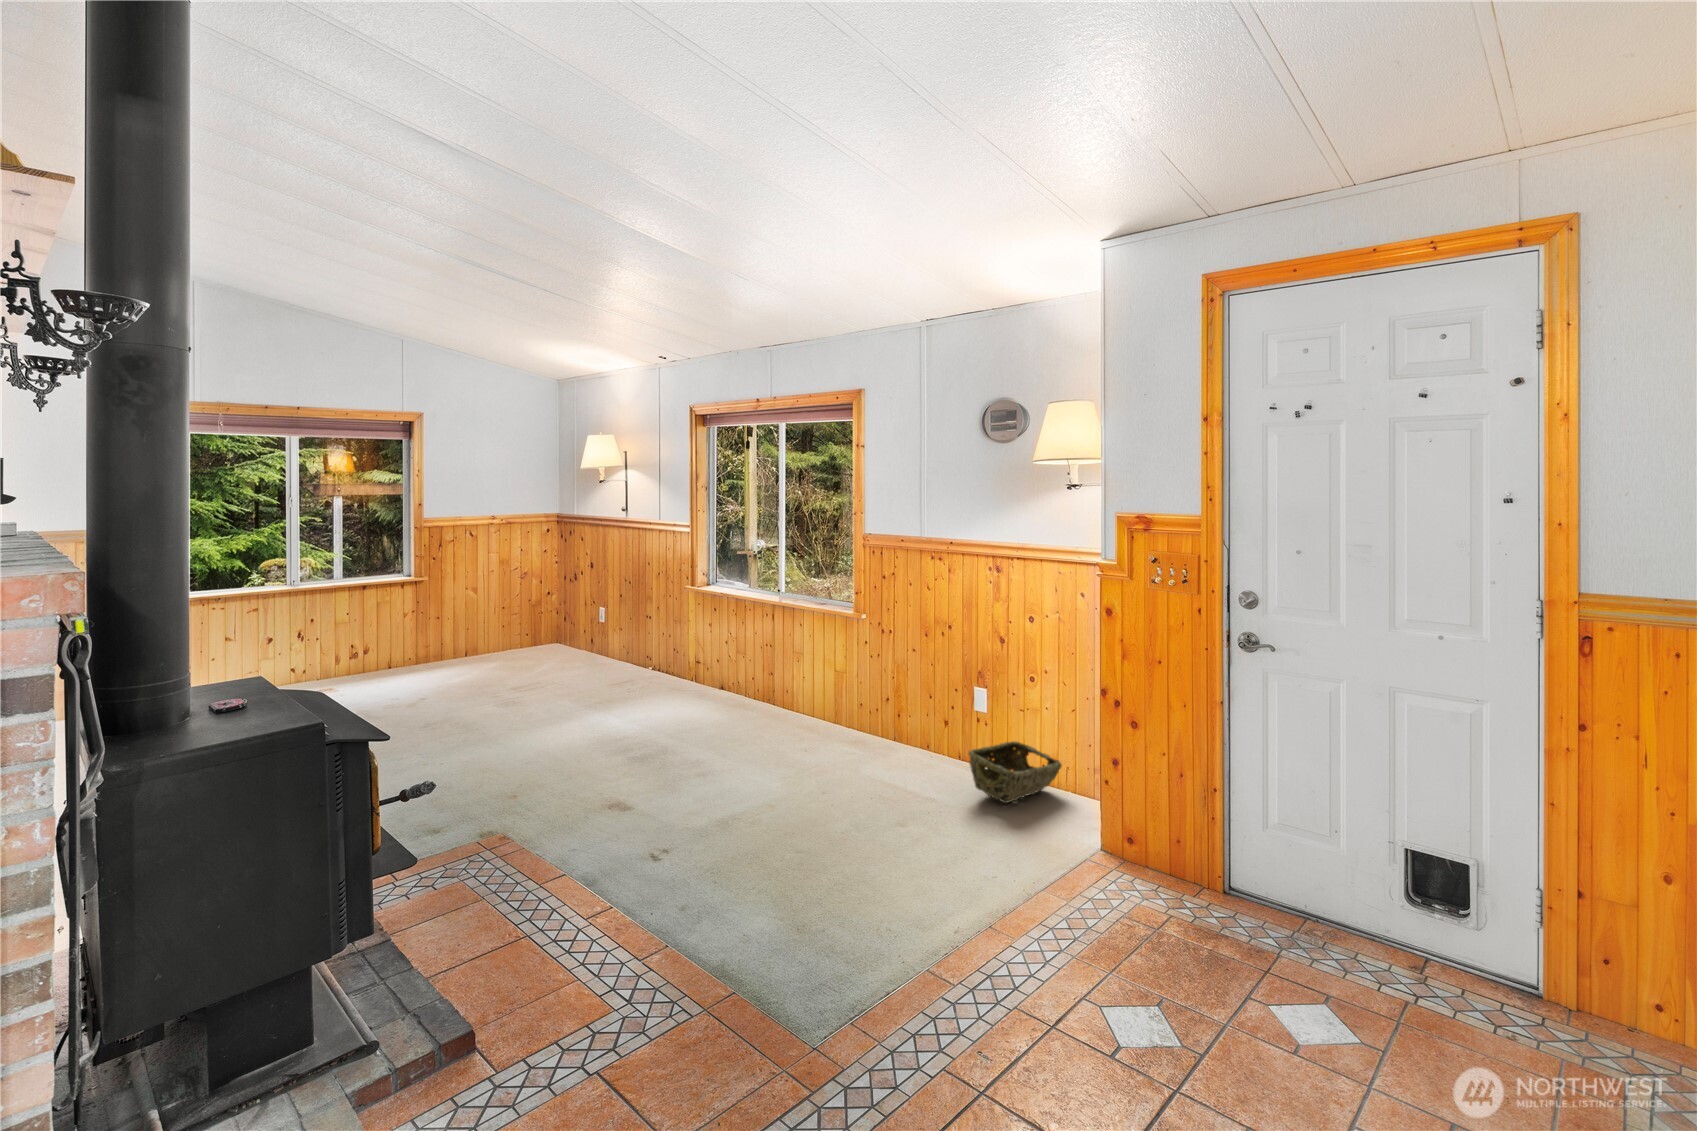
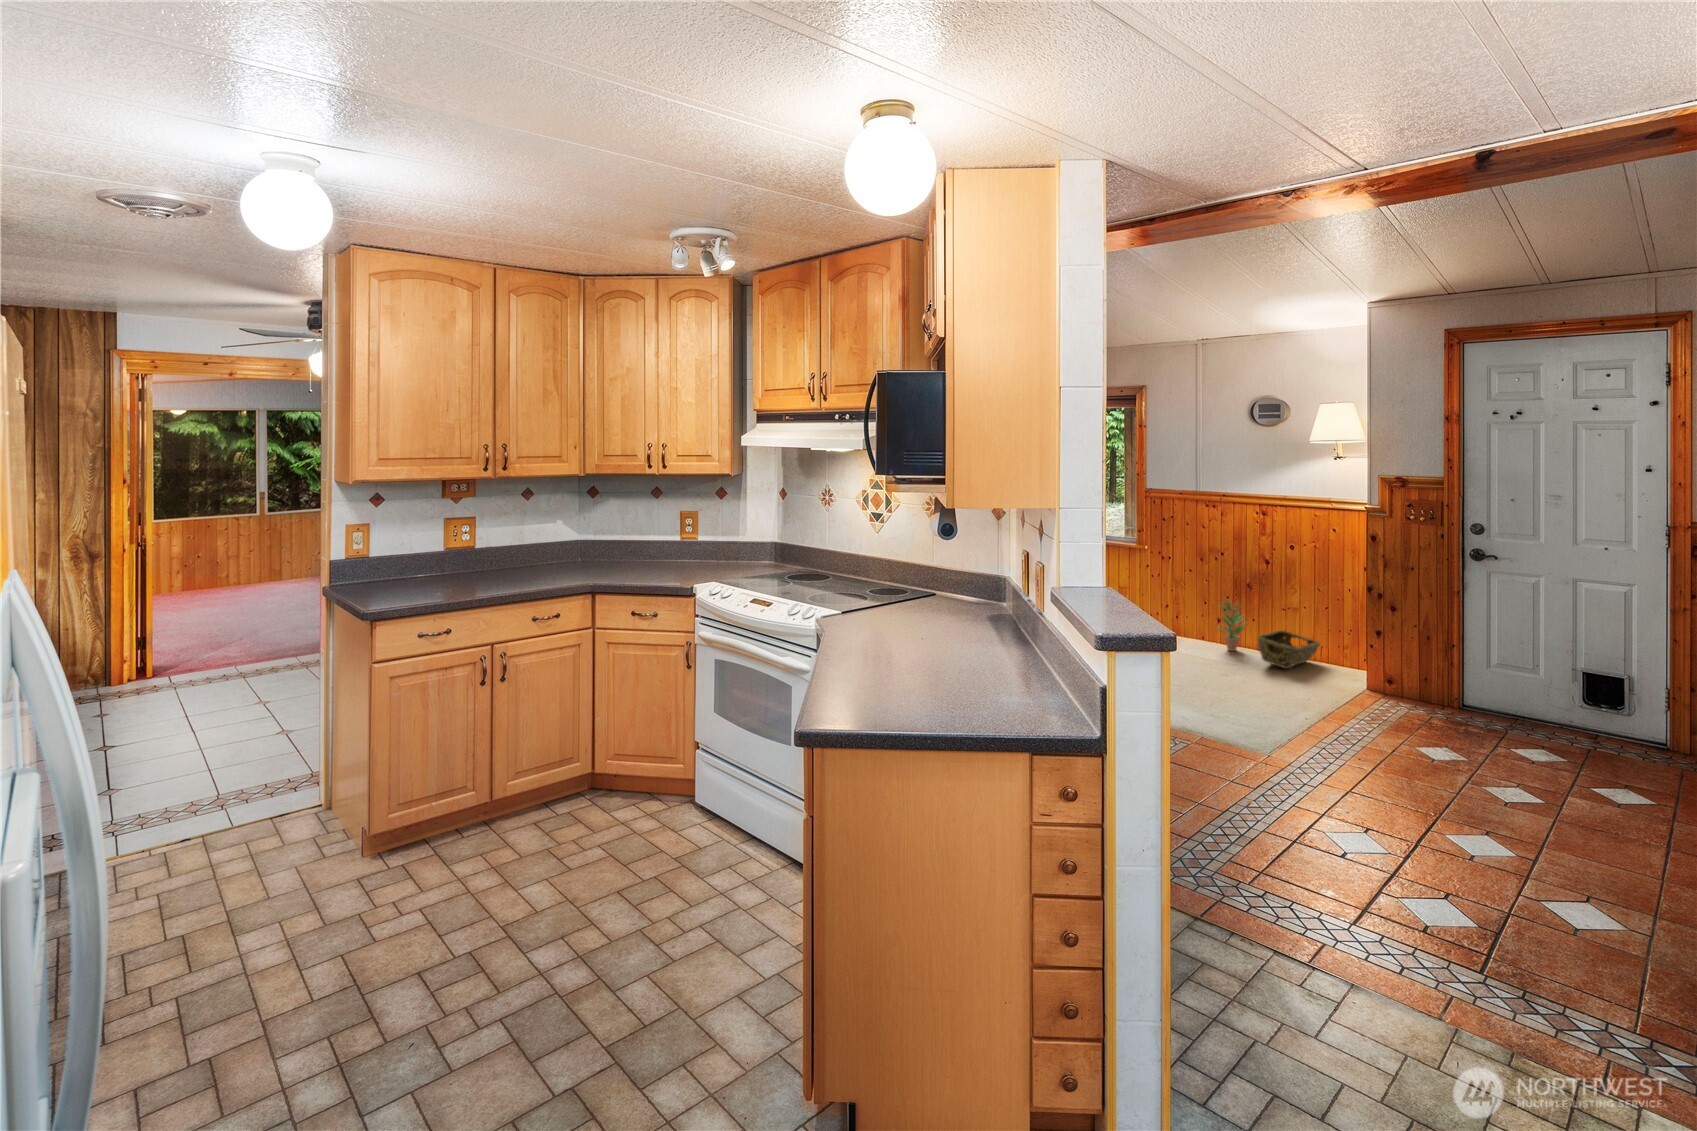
potted plant: none [930,688,976,768] -> present [1220,600,1244,651]

